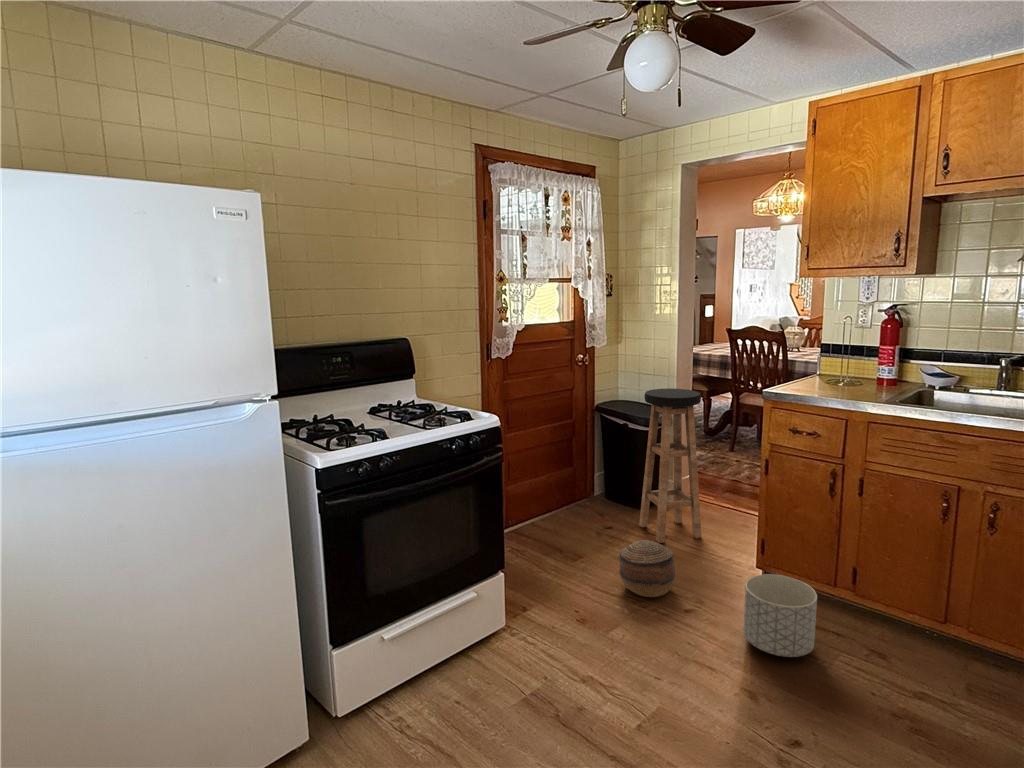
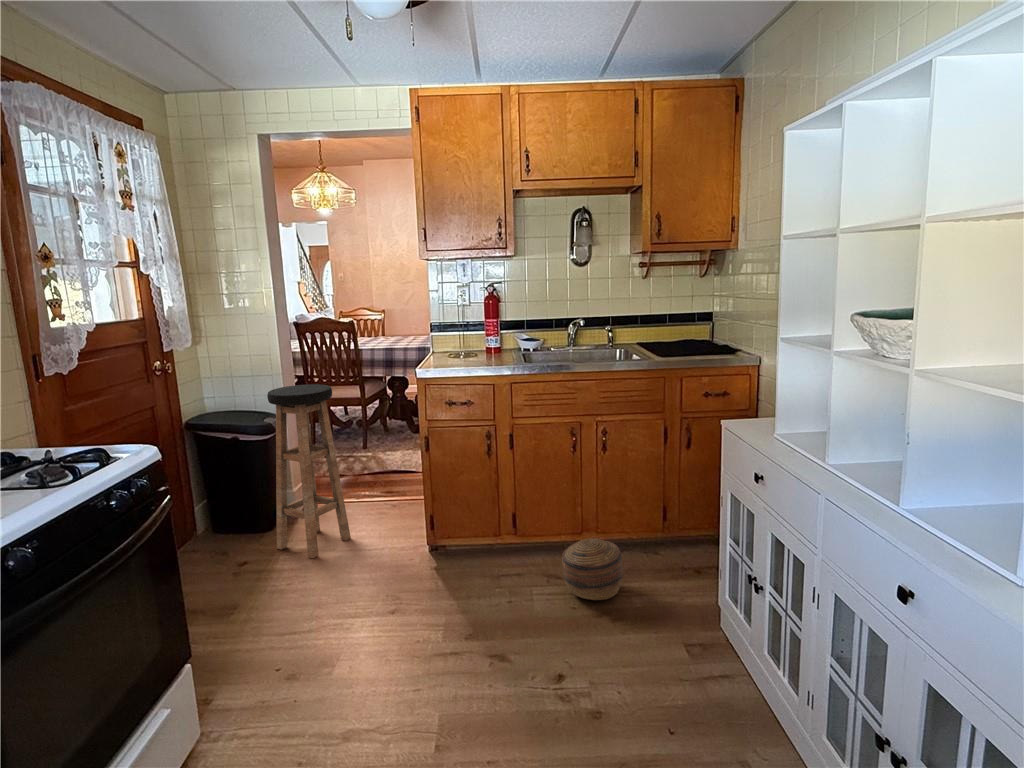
basket: present [619,540,675,597] -> present [562,538,623,600]
planter: present [744,574,817,657] -> none [454,538,518,614]

